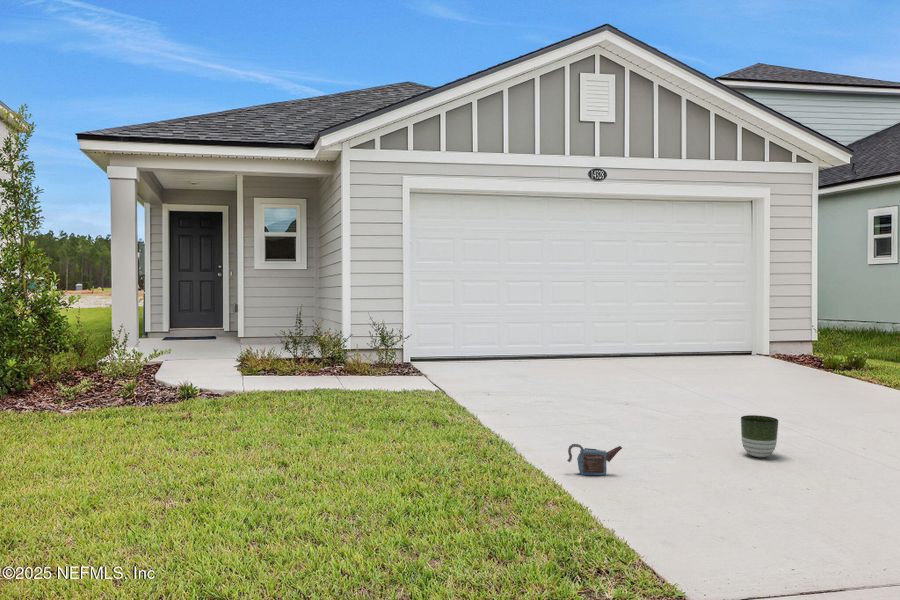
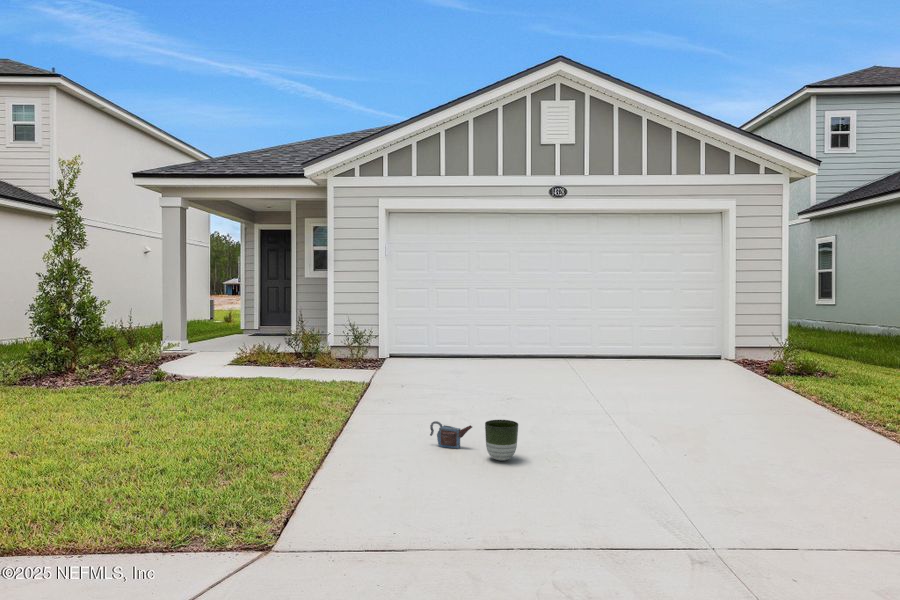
watering can: present [567,444,622,475] -> present [430,421,472,448]

